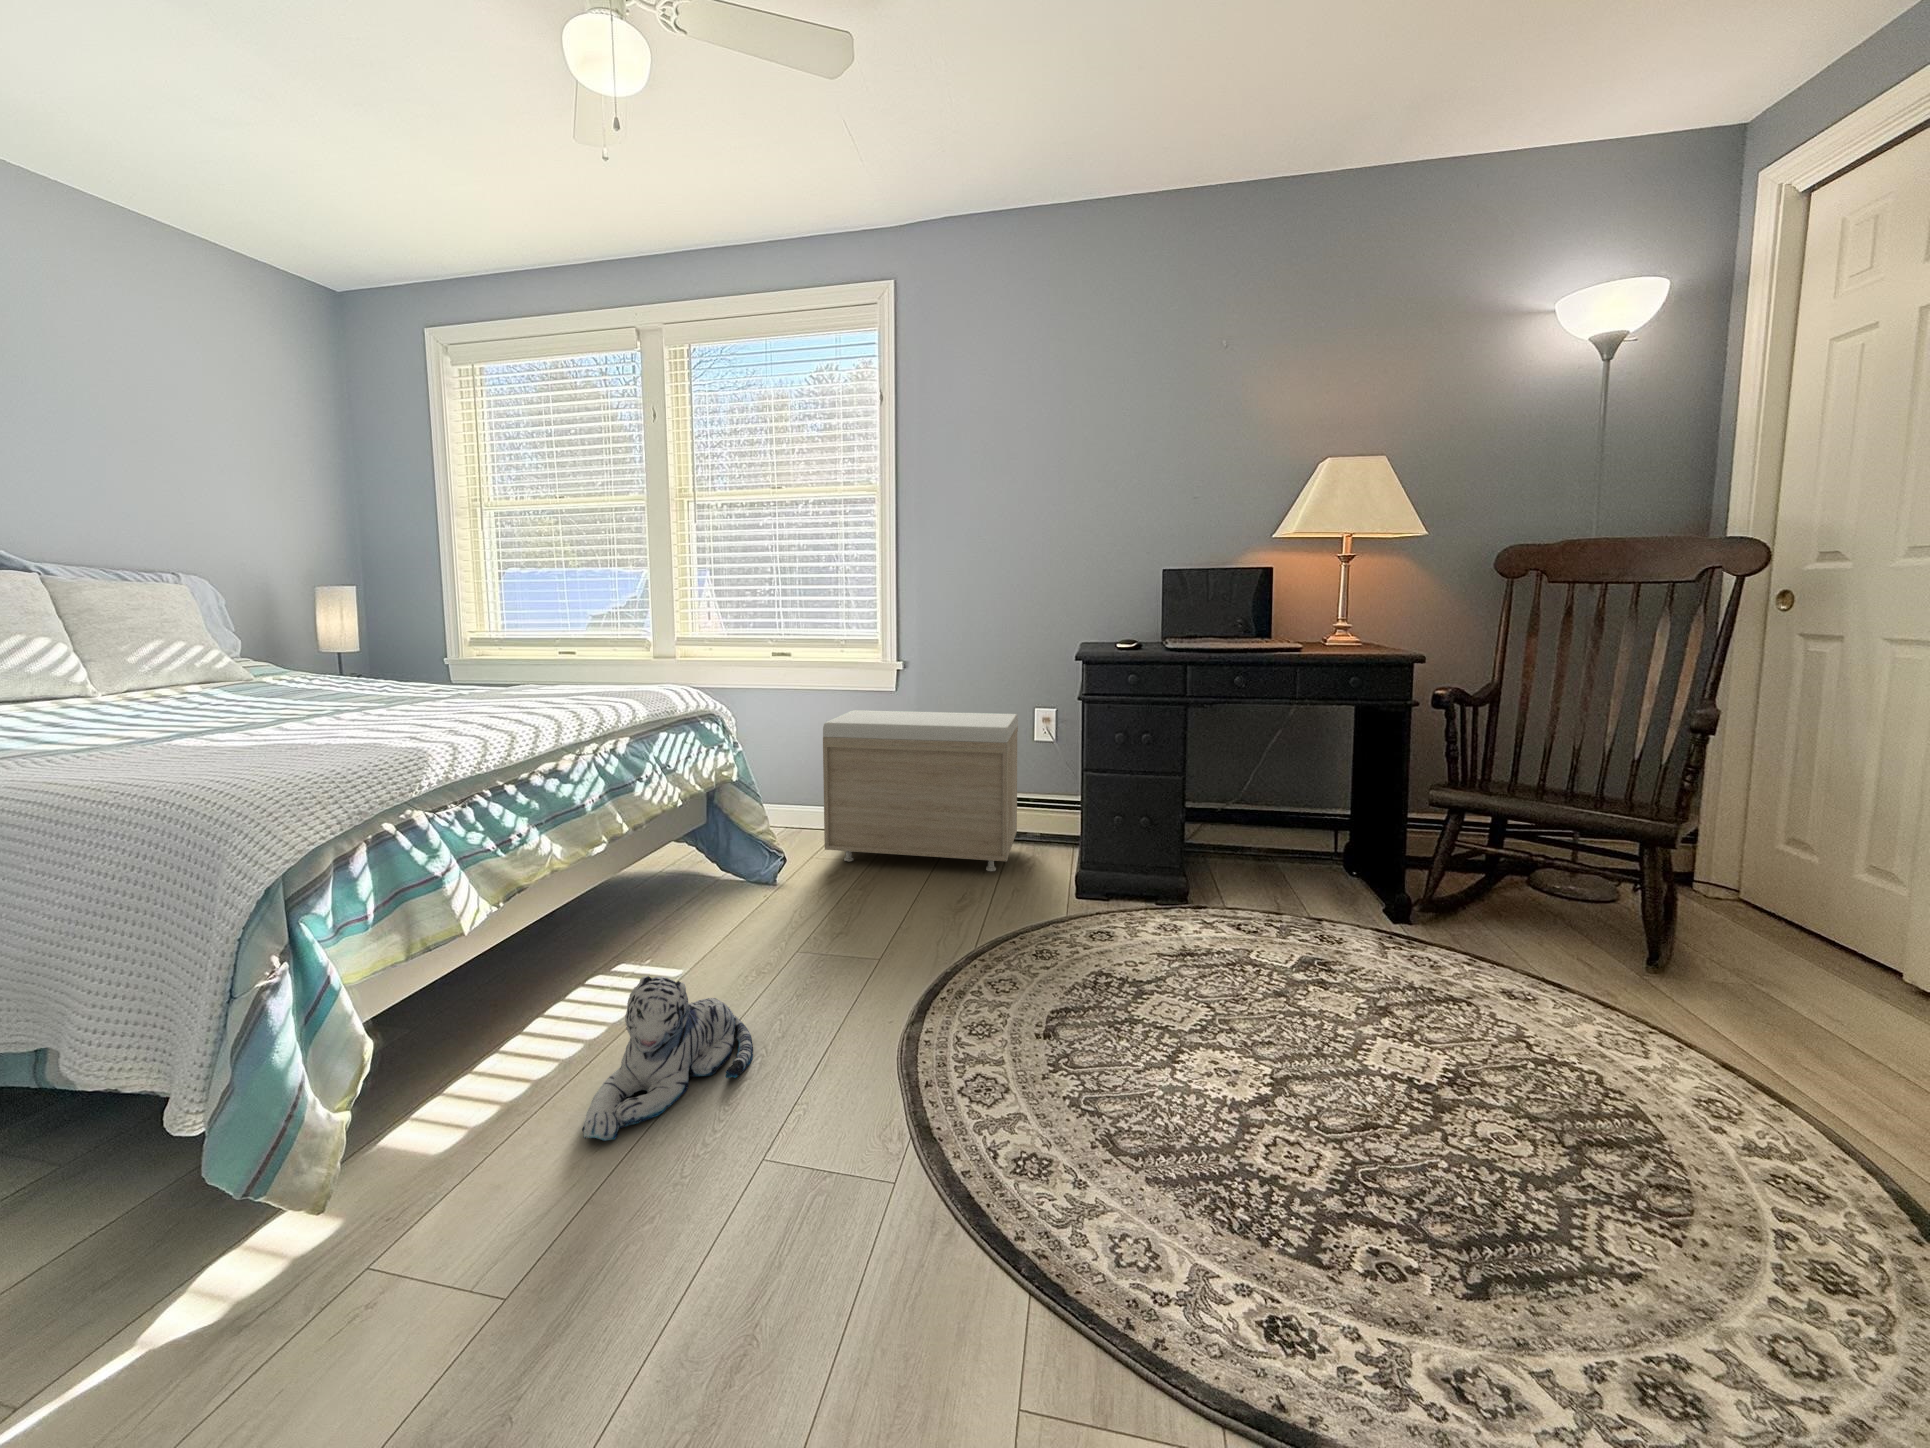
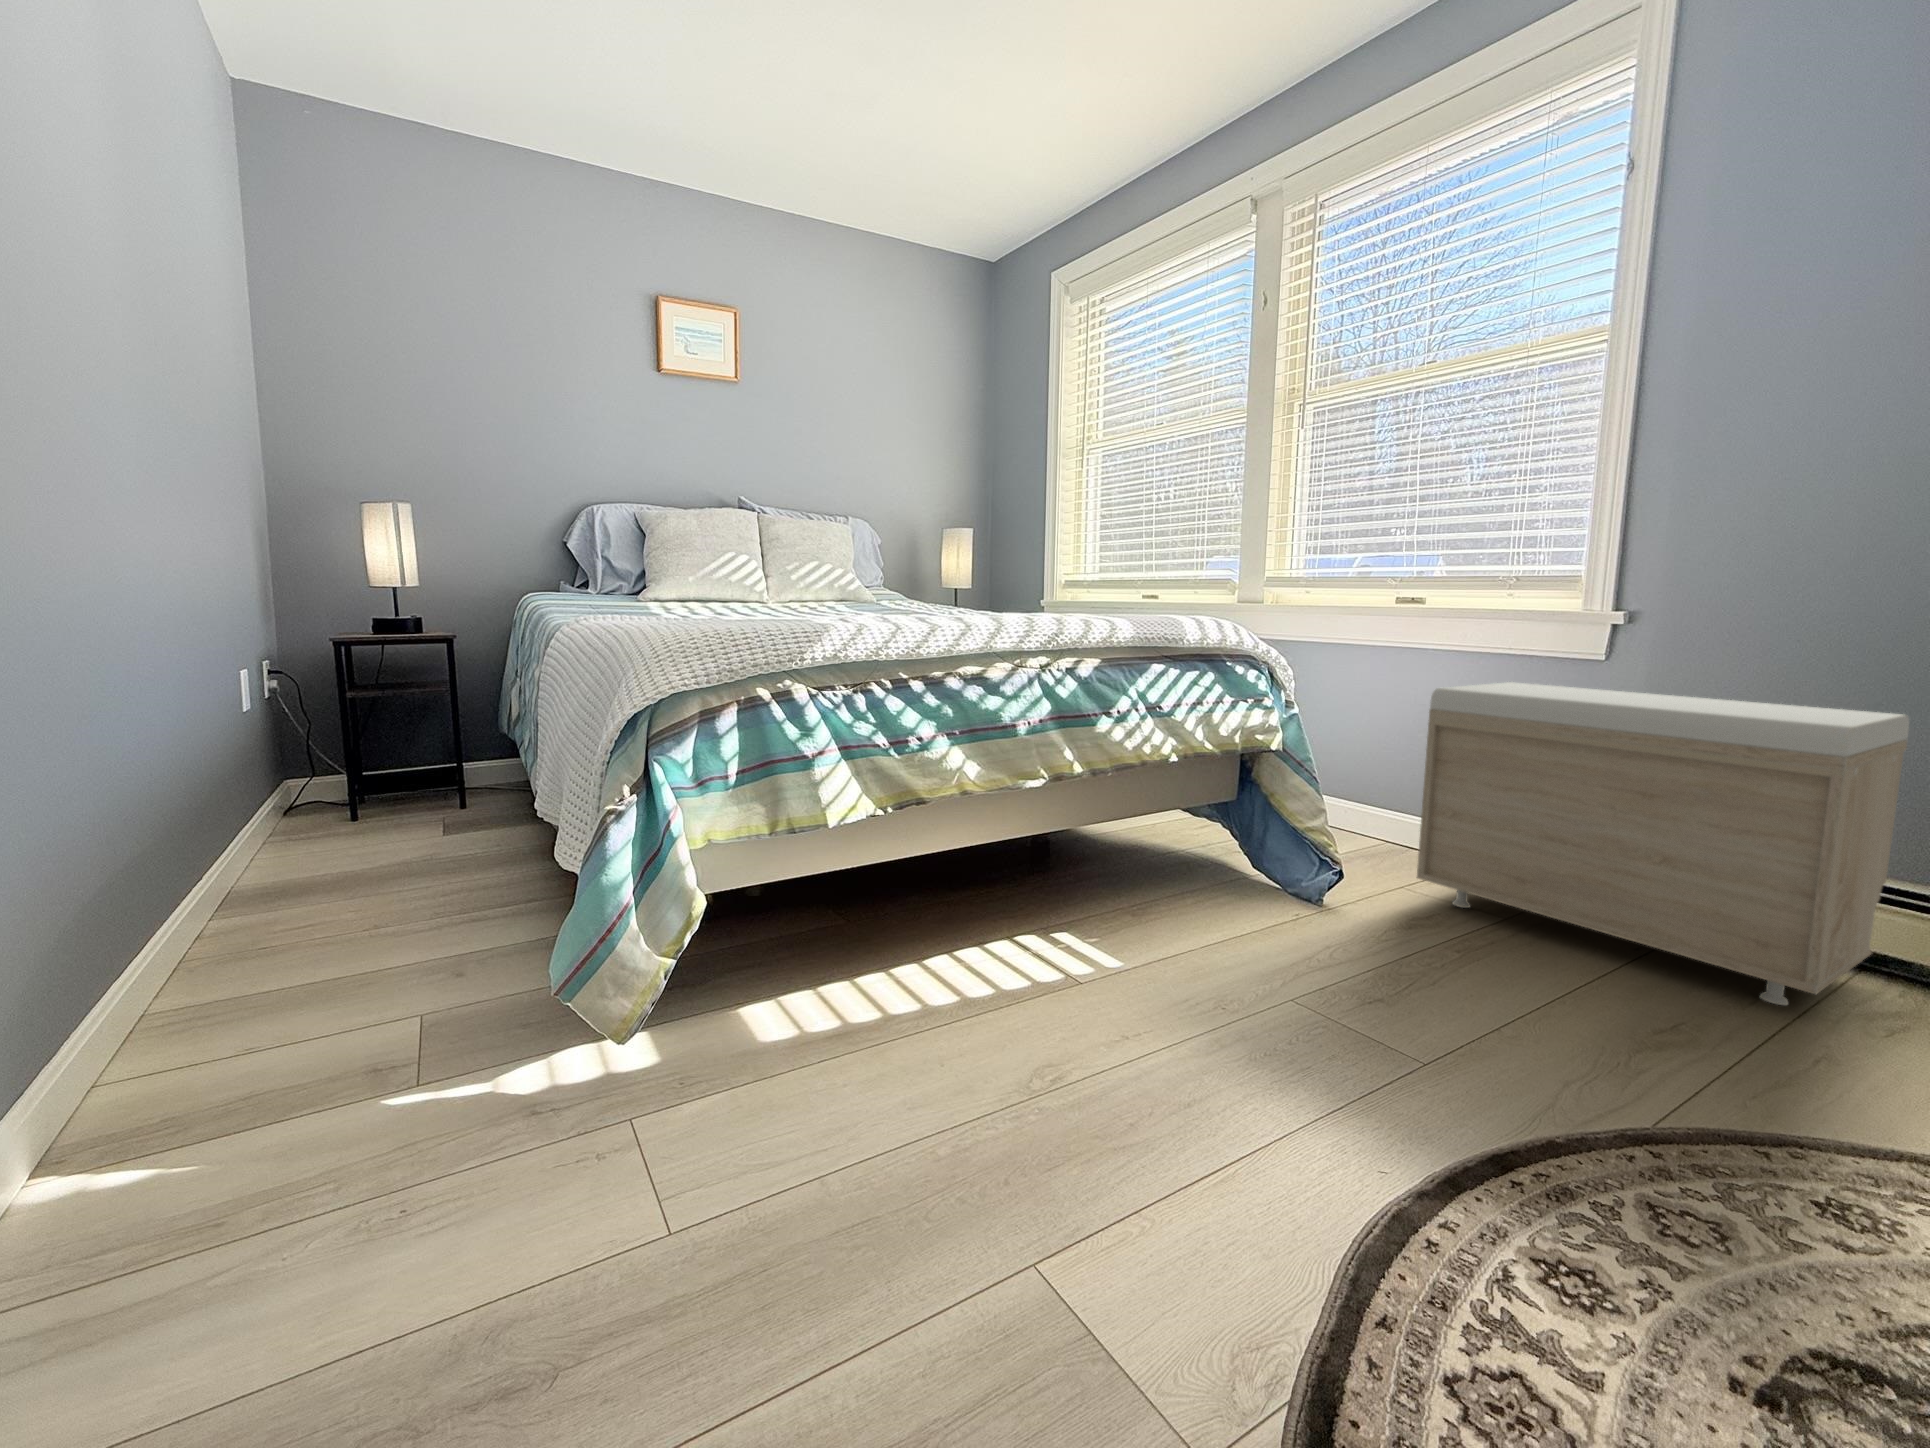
plush toy: present [582,976,753,1141] -> none [857,934,1137,1125]

